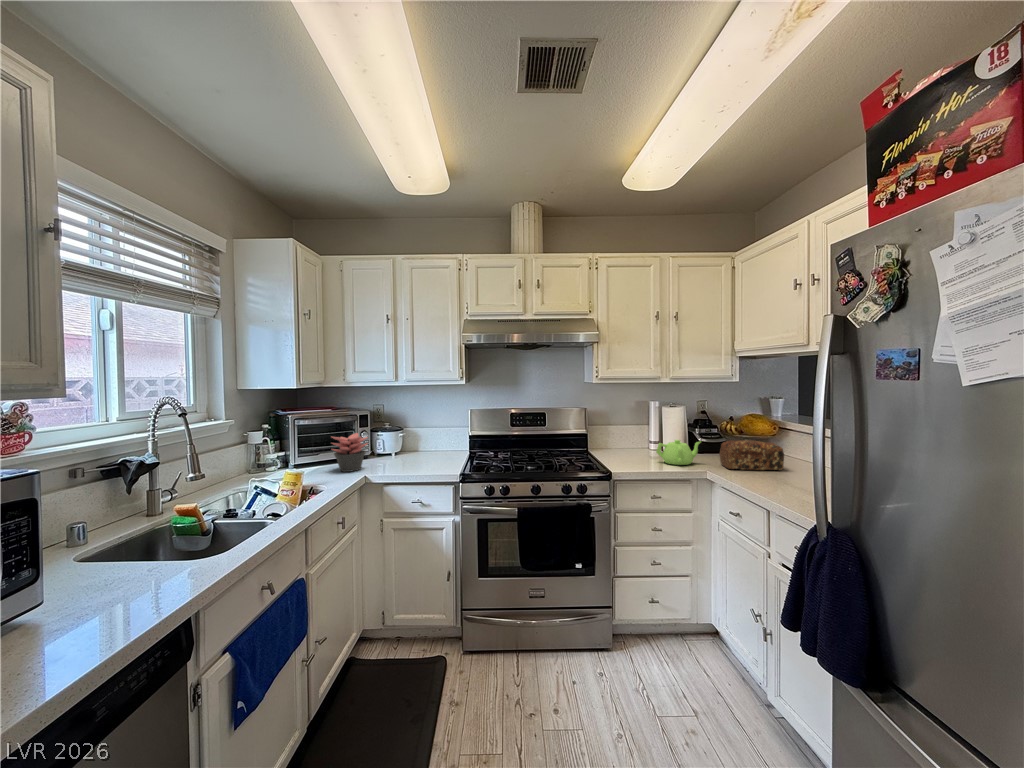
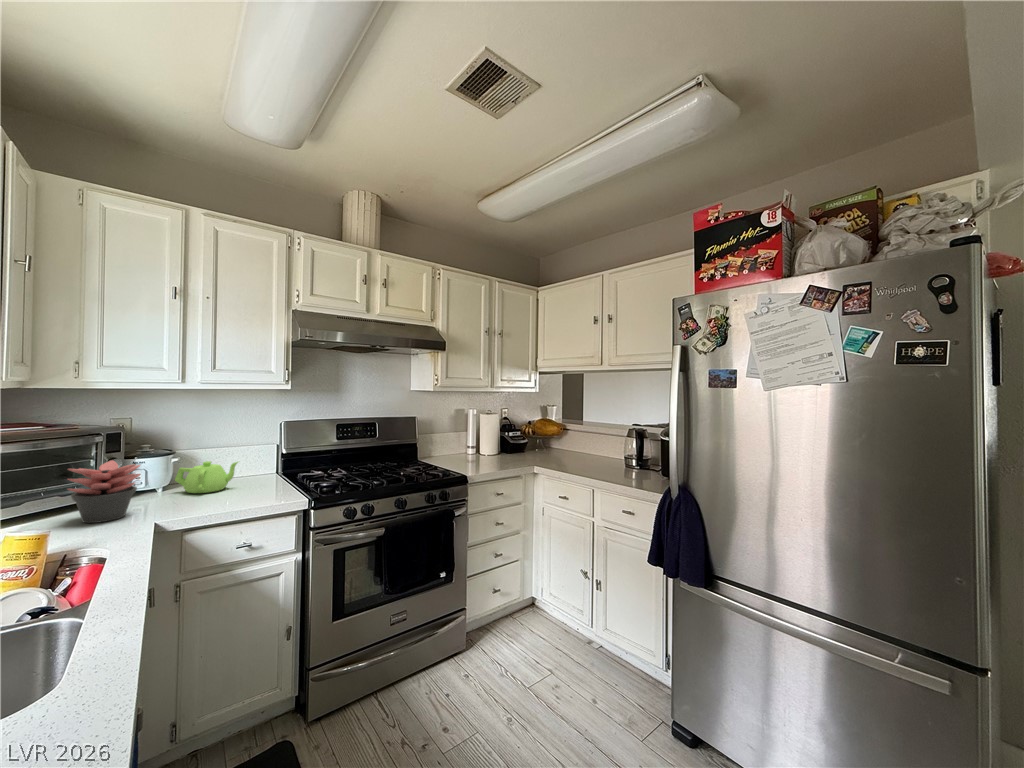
teapot: present [656,440,700,465] -> present [175,461,238,493]
bread loaf: present [719,440,784,470] -> none [536,440,581,464]

